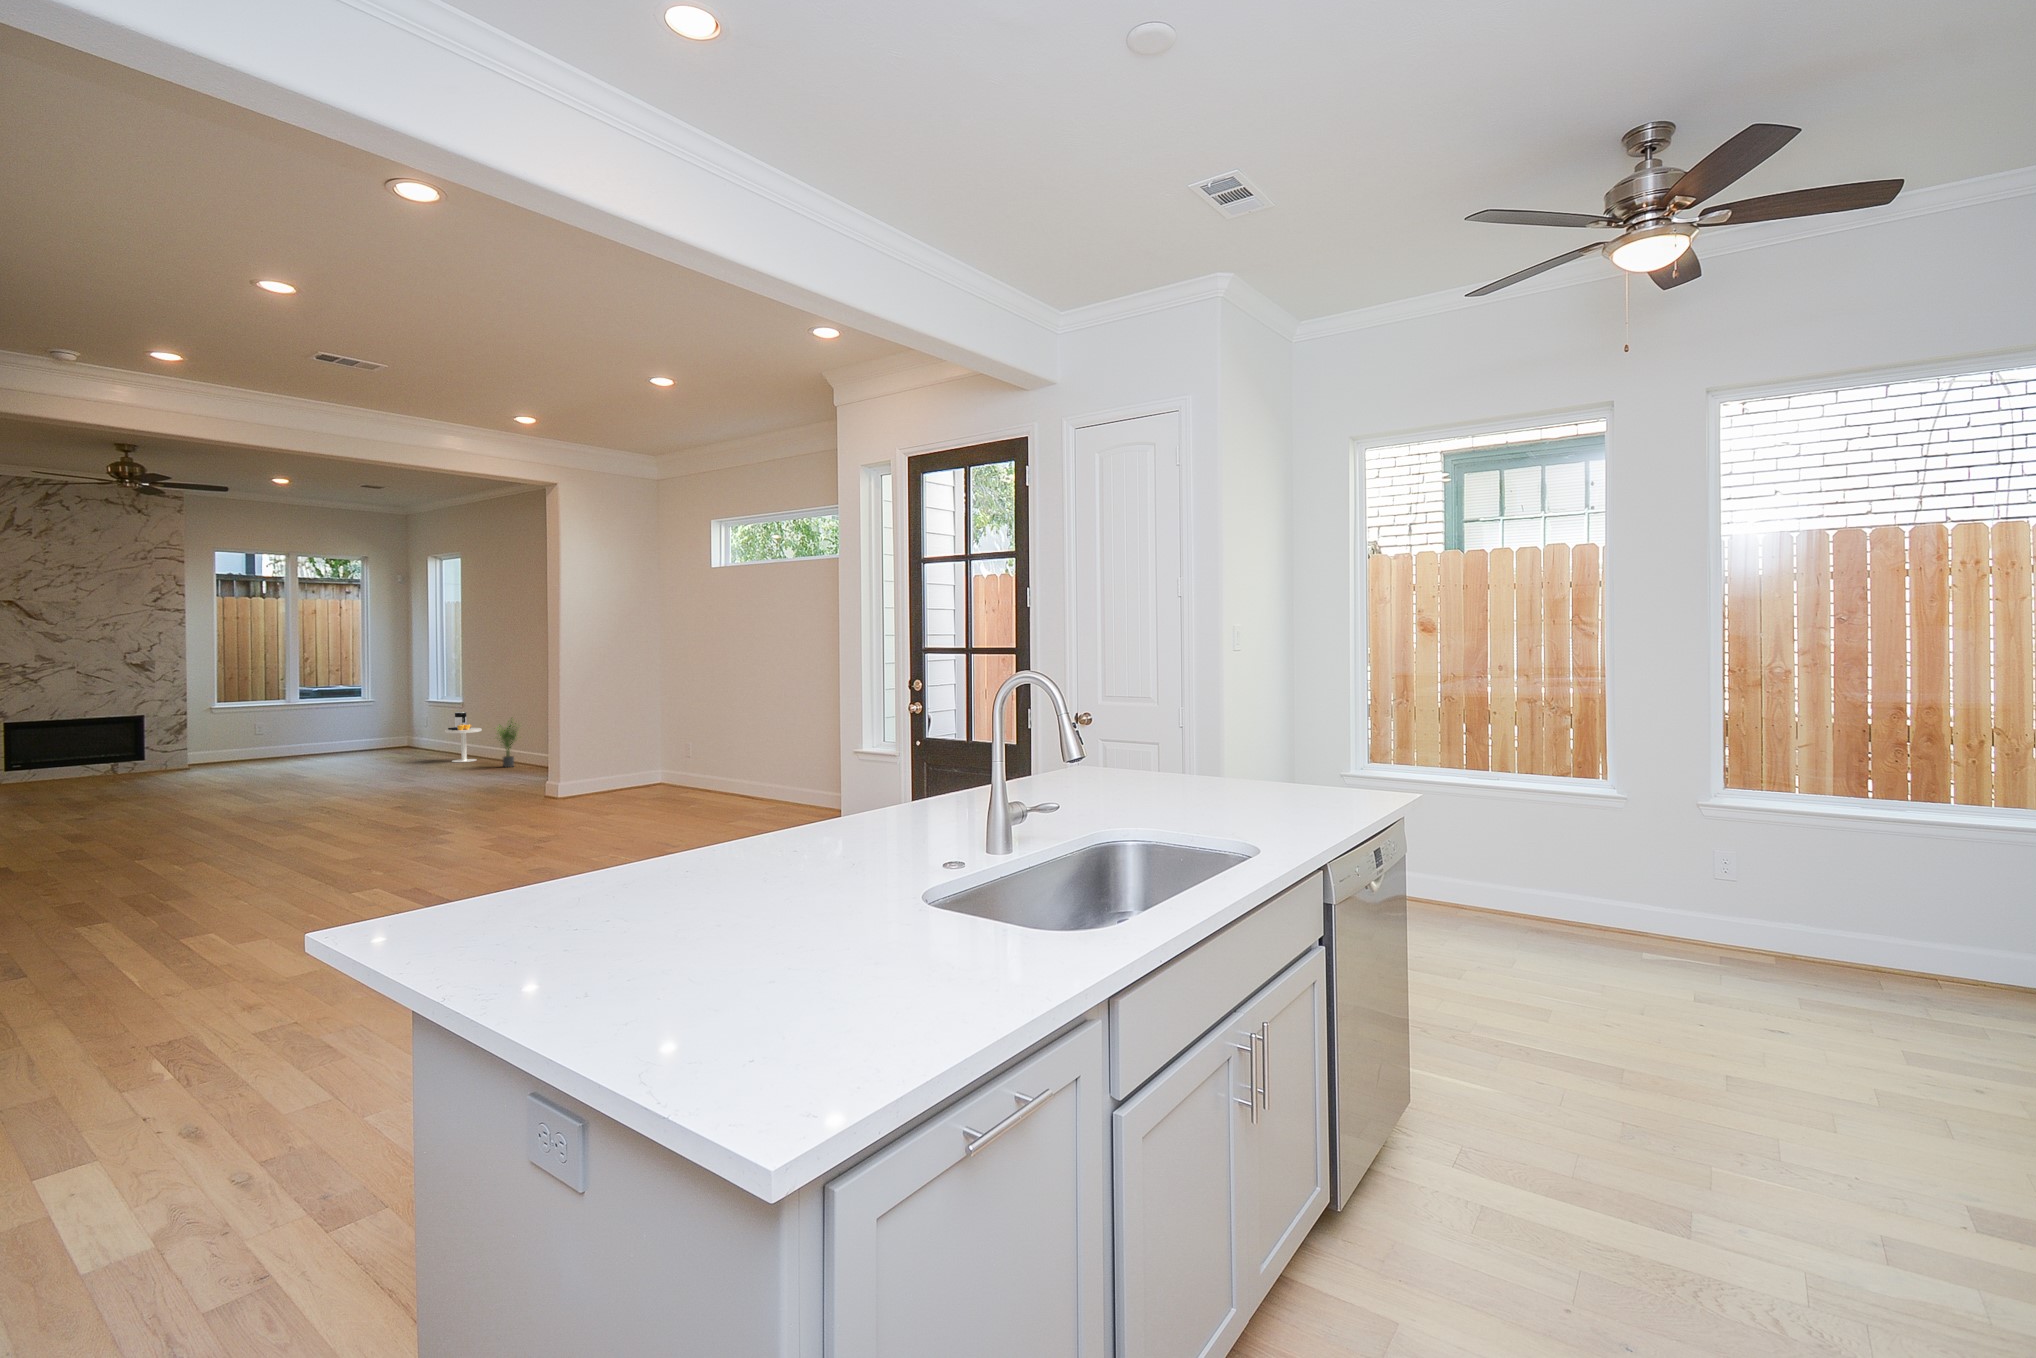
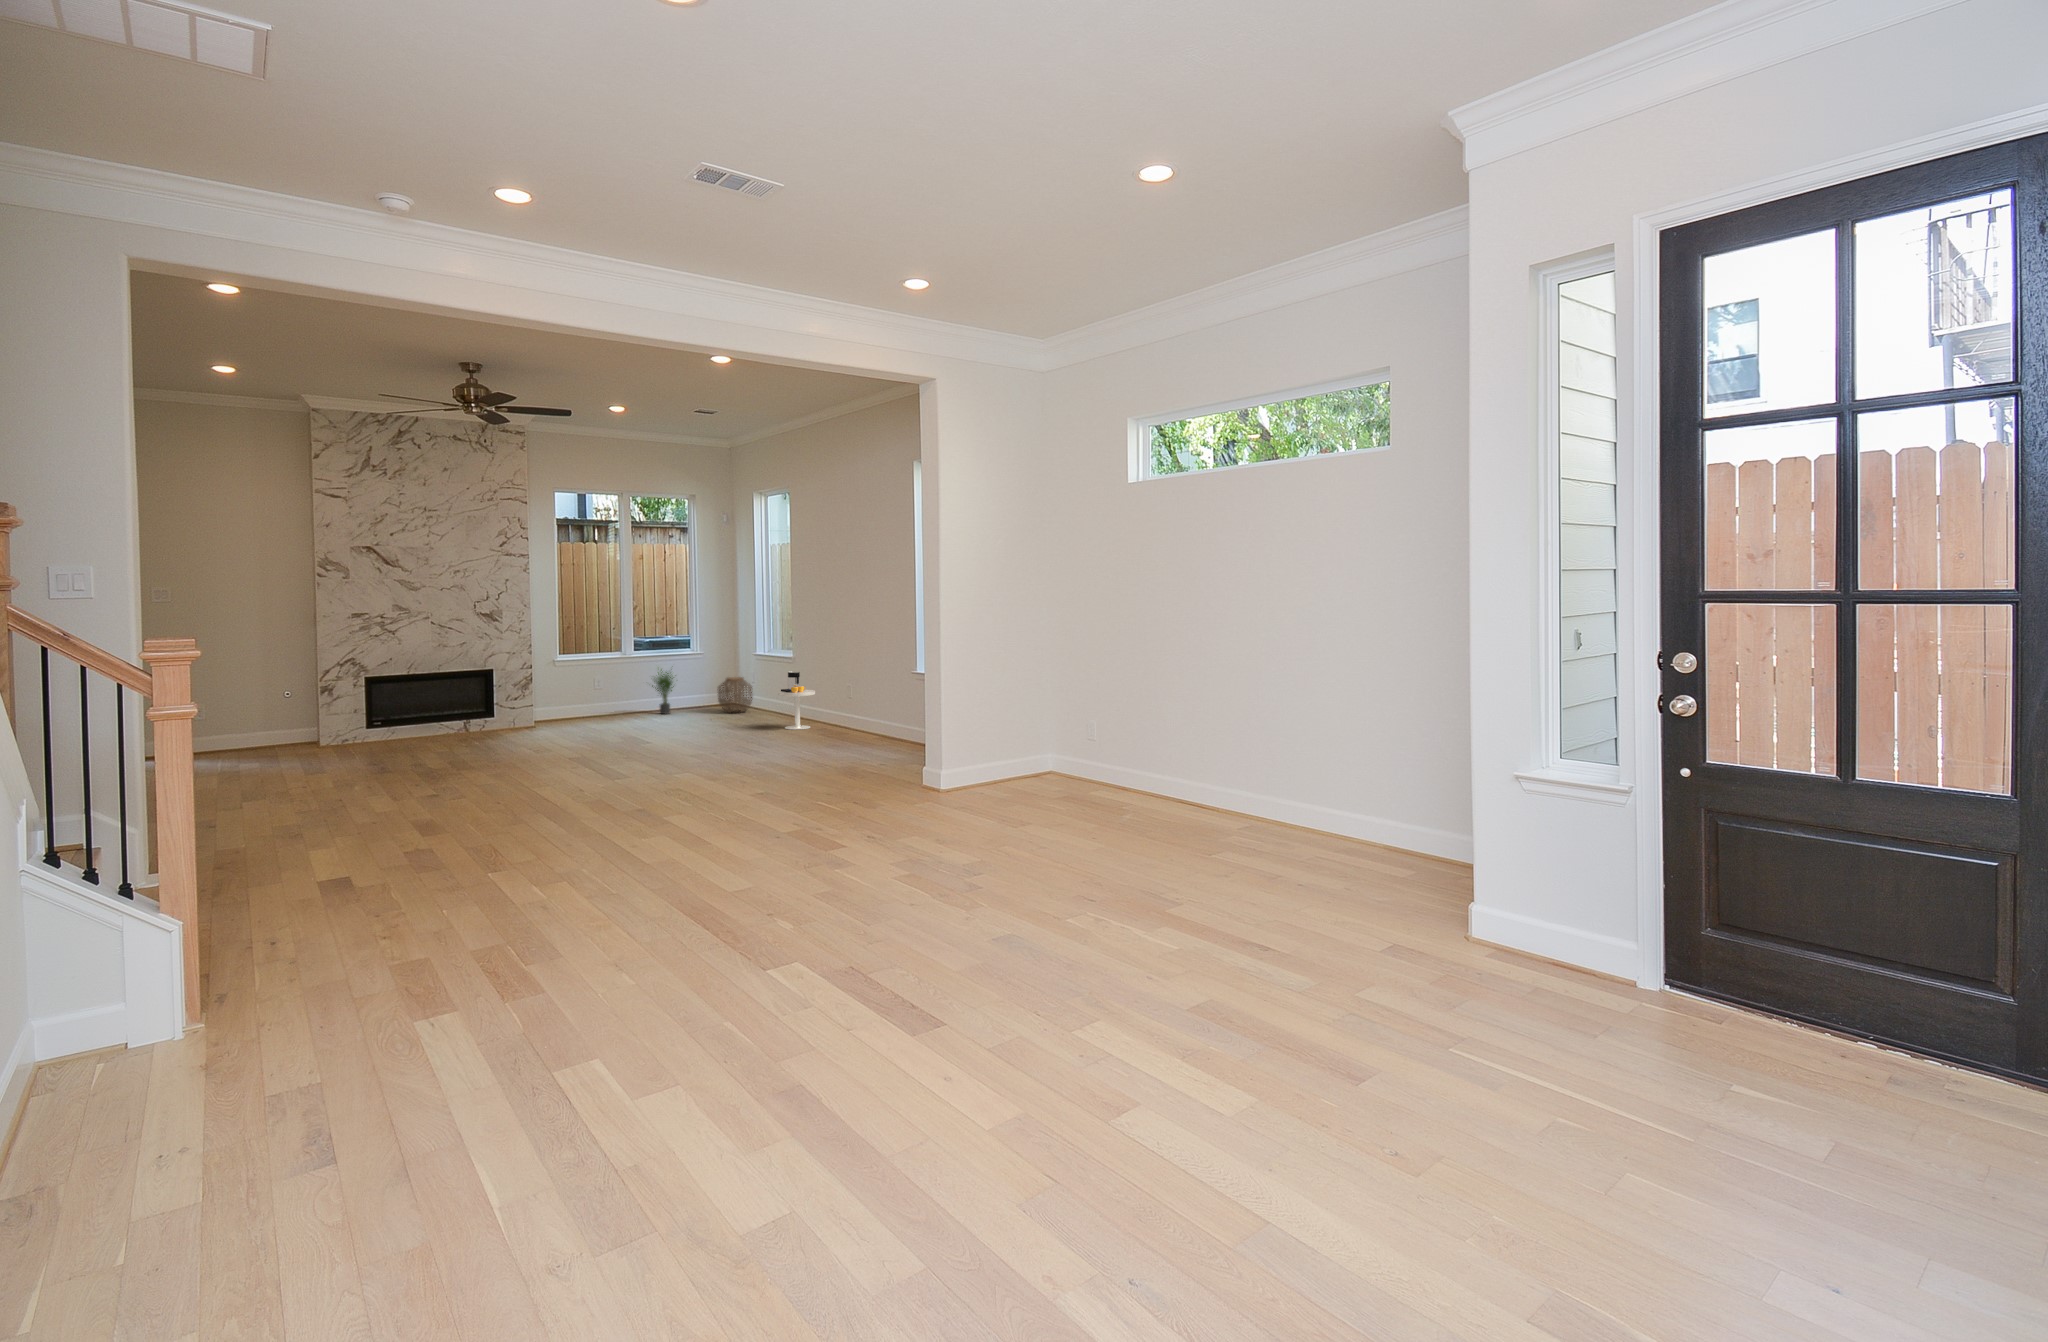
potted plant: present [498,718,517,767] -> present [652,669,674,714]
woven basket: none [390,720,426,752] -> present [718,677,752,713]

